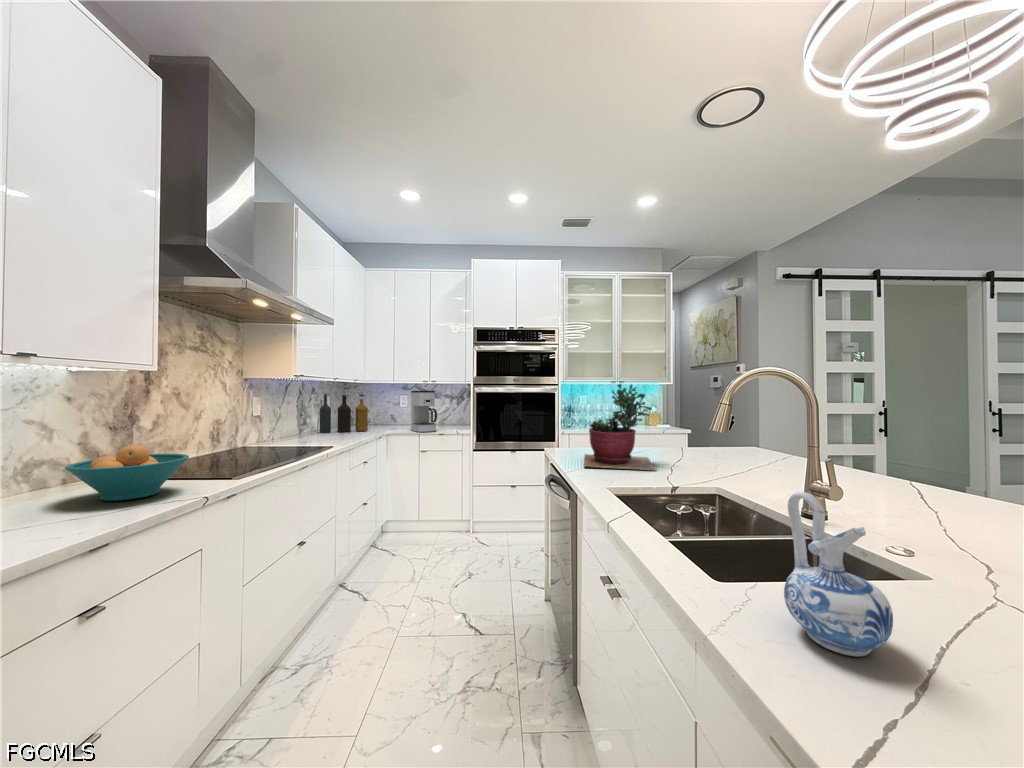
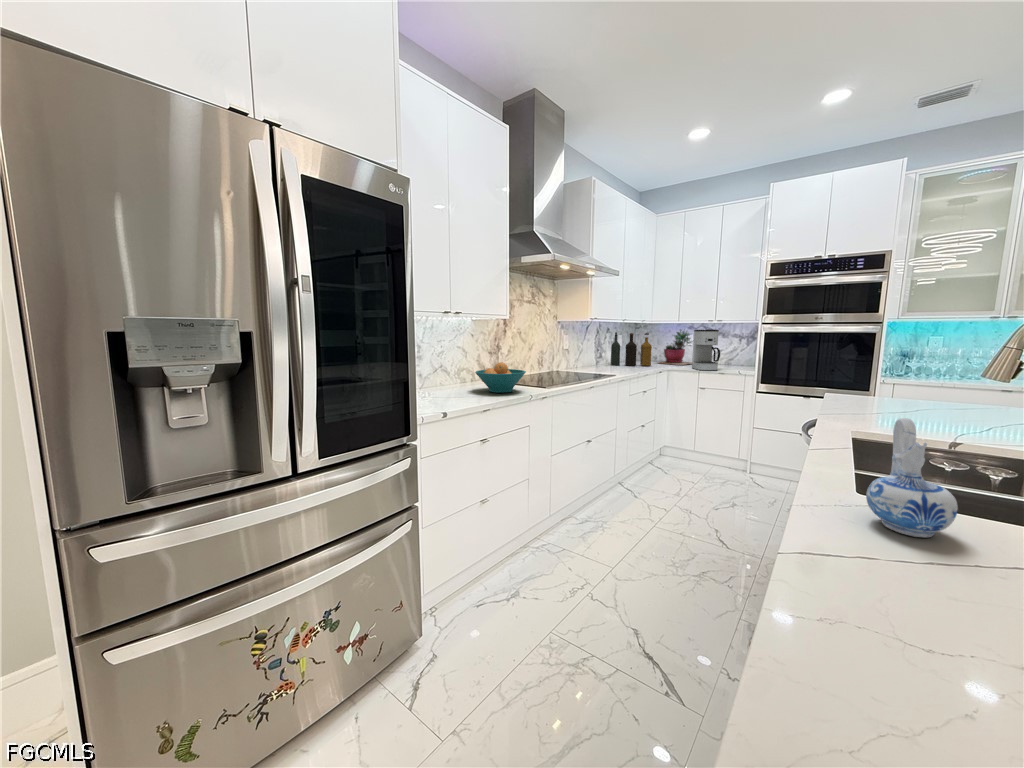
succulent plant: present [584,384,656,471] -> present [659,330,692,365]

